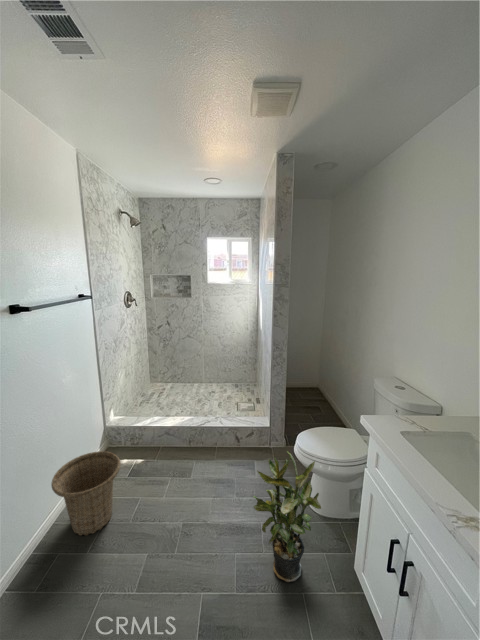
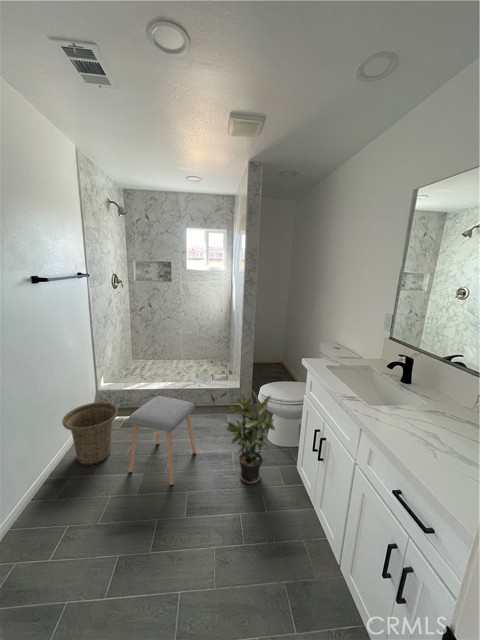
stool: none [128,447,216,578] -> present [128,396,196,486]

